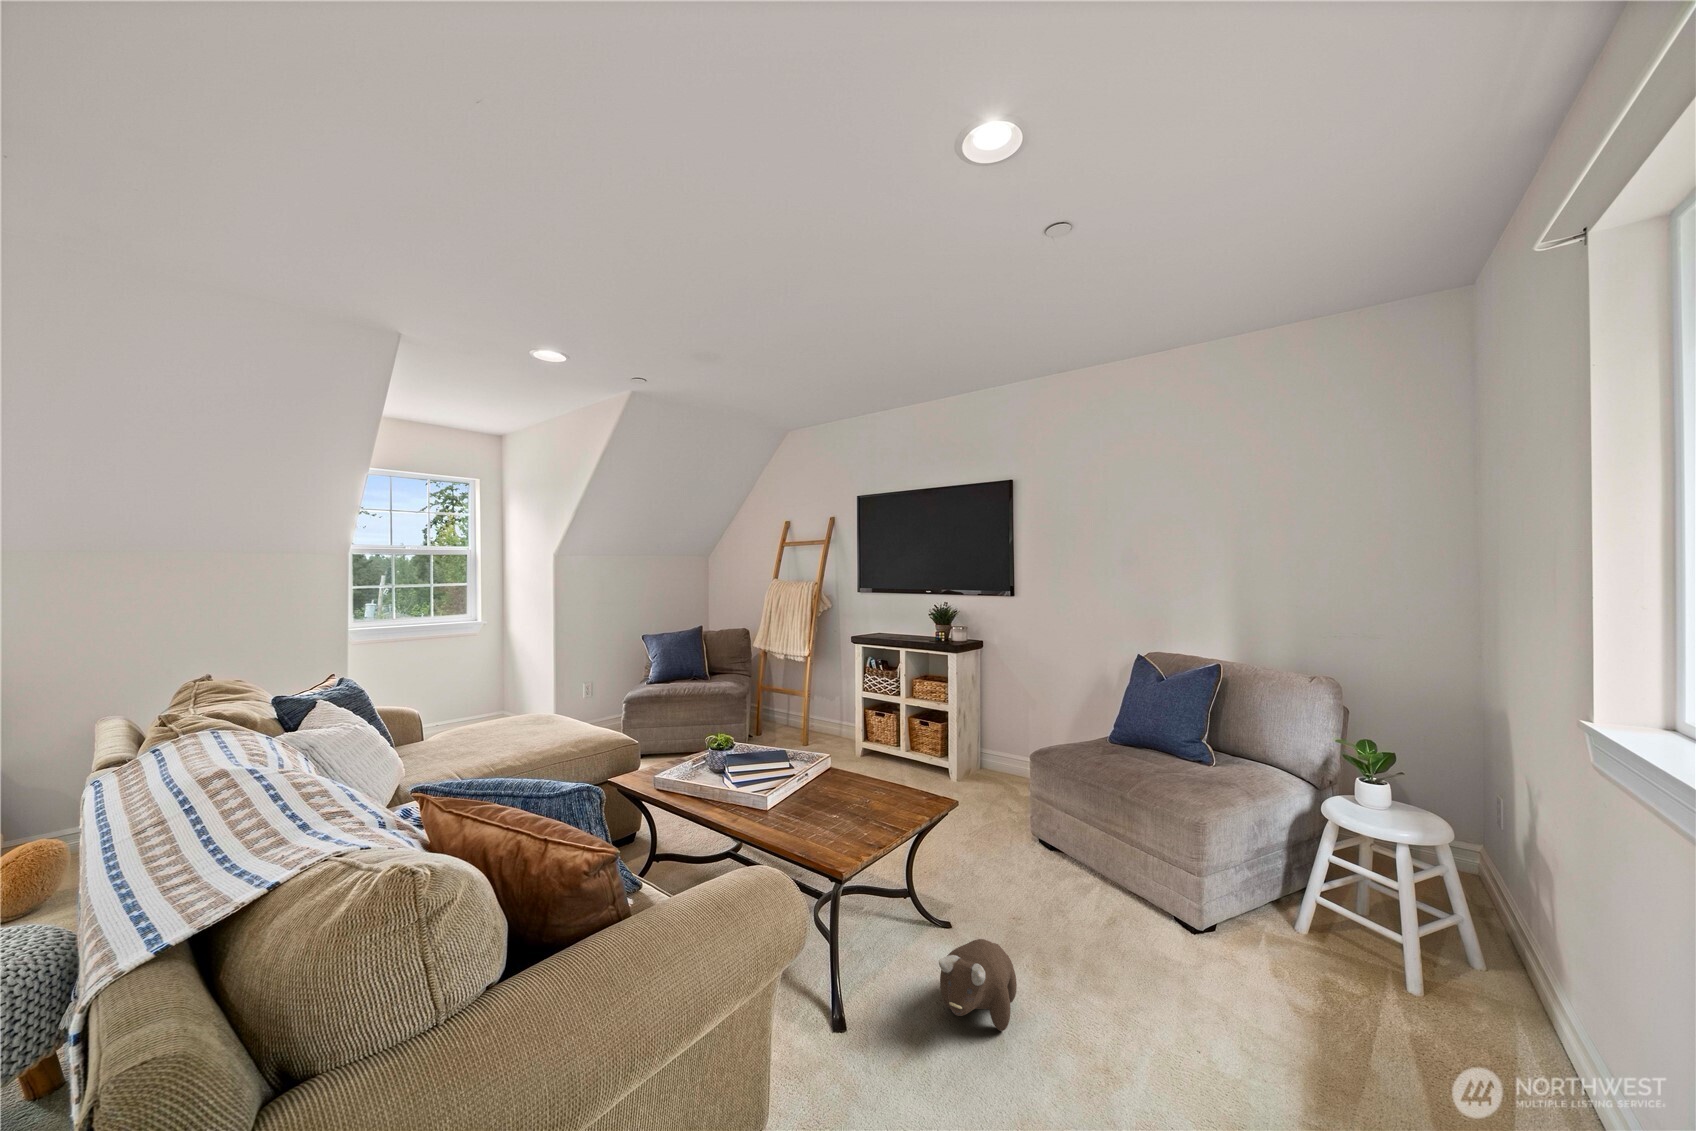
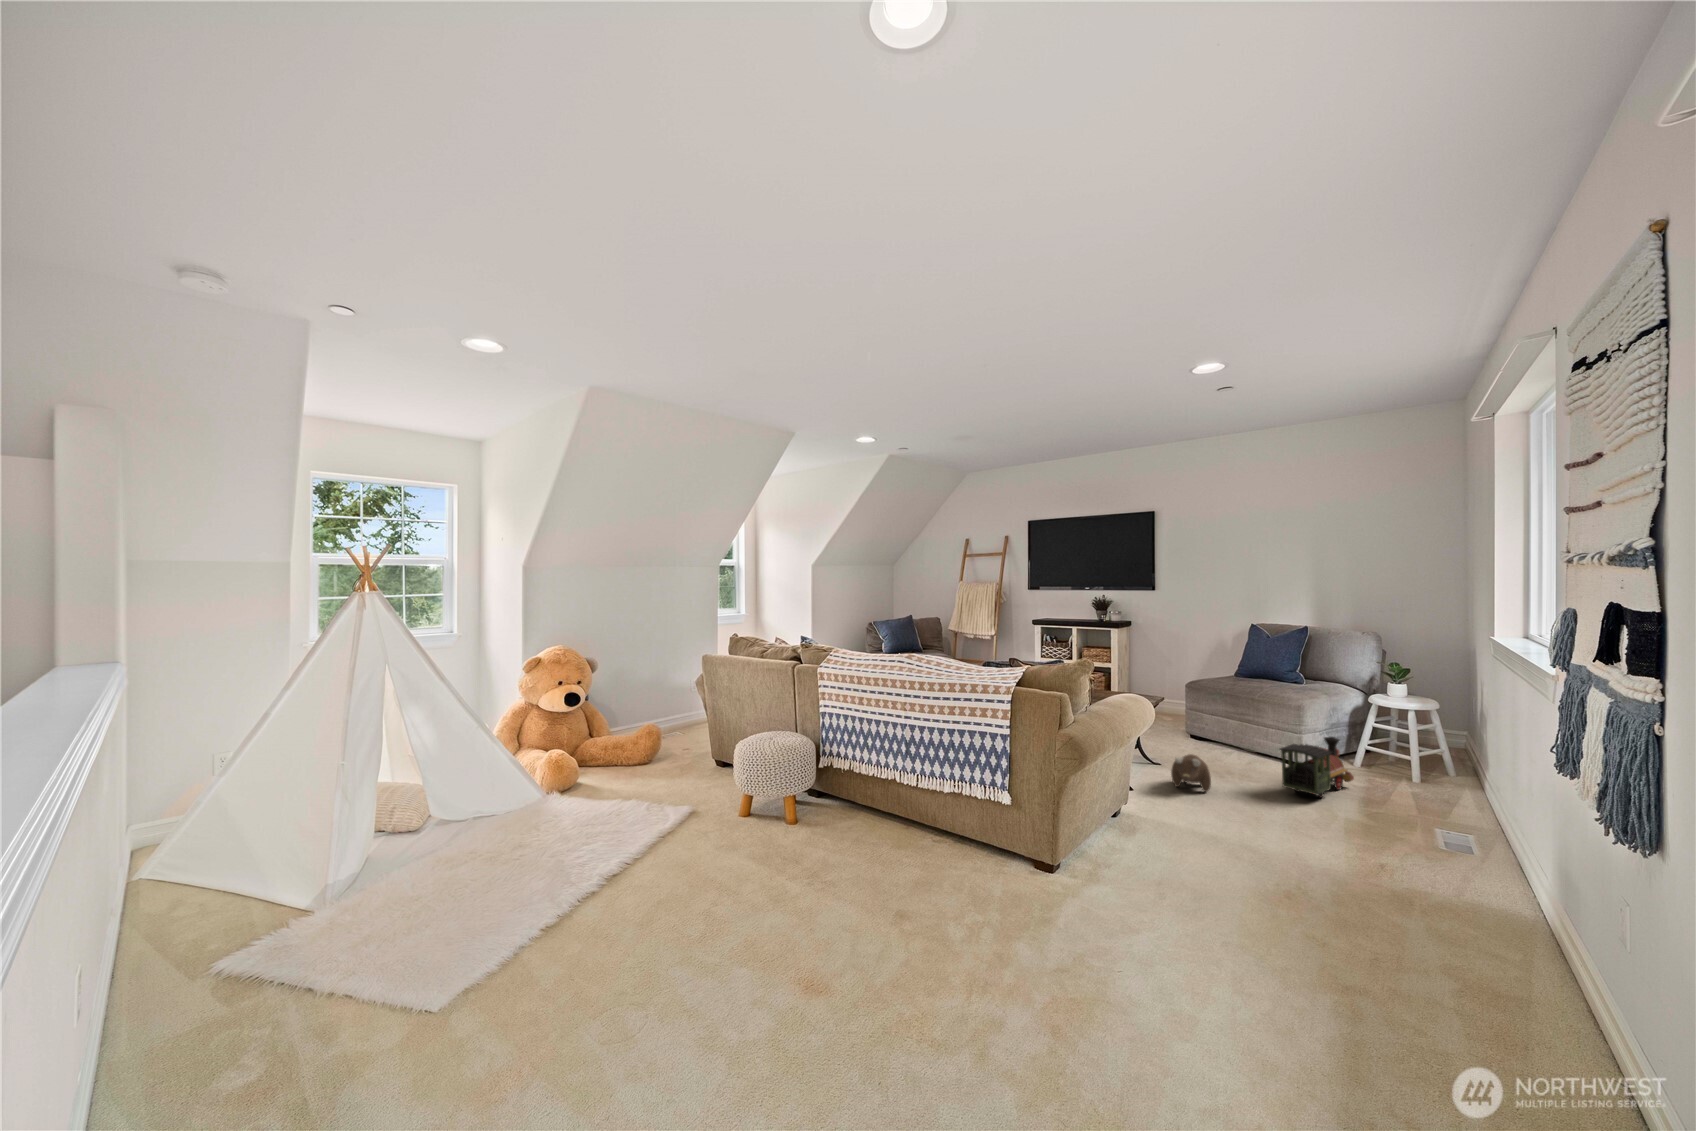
toy train: none [1147,900,1296,1067] -> present [1280,737,1354,798]

